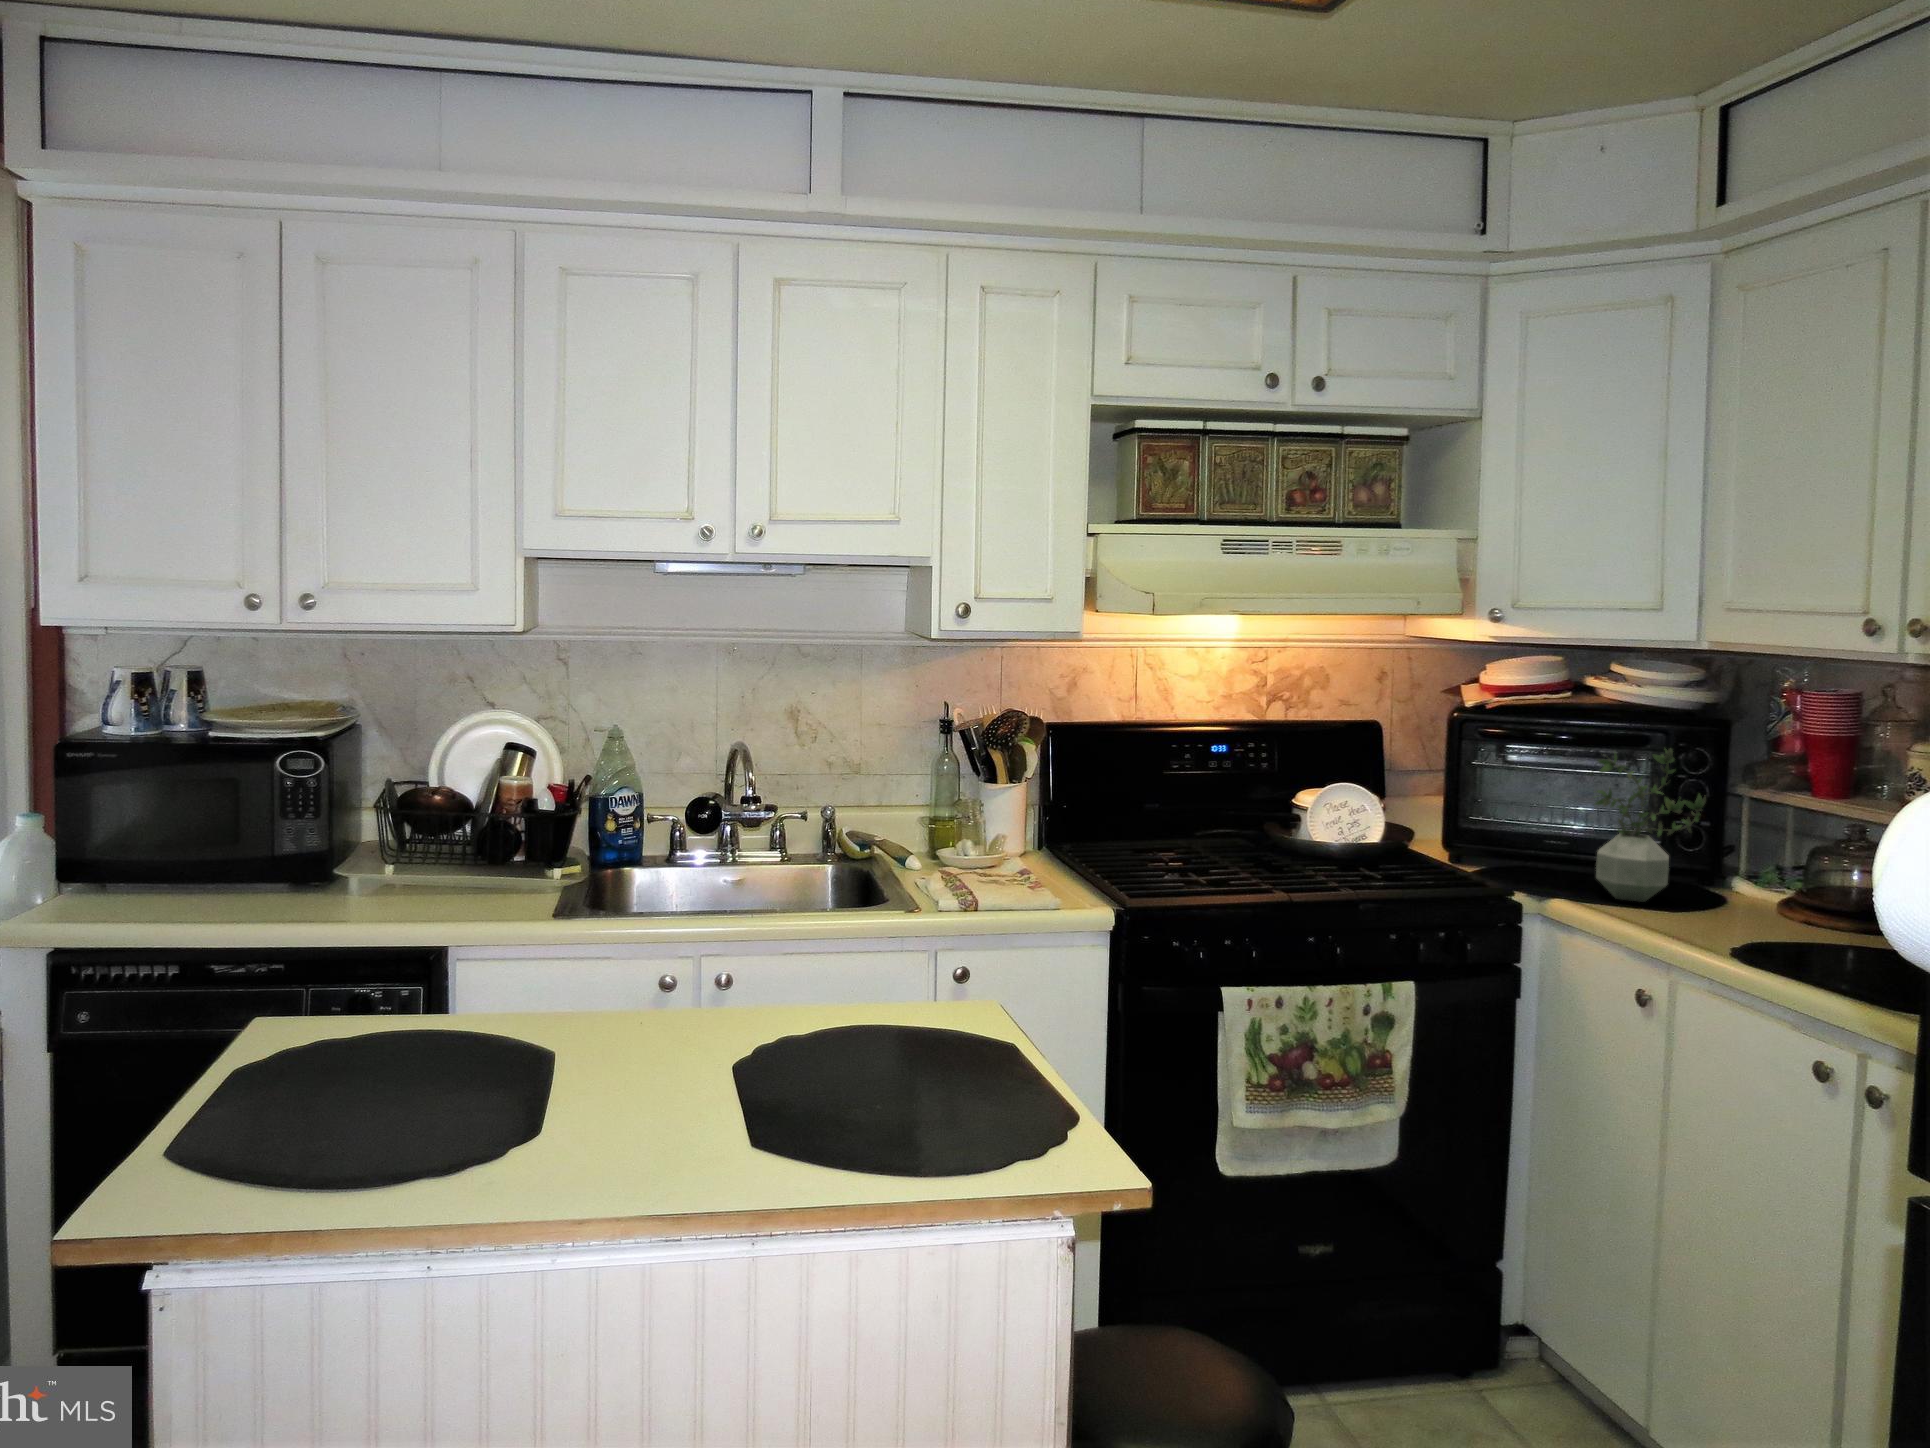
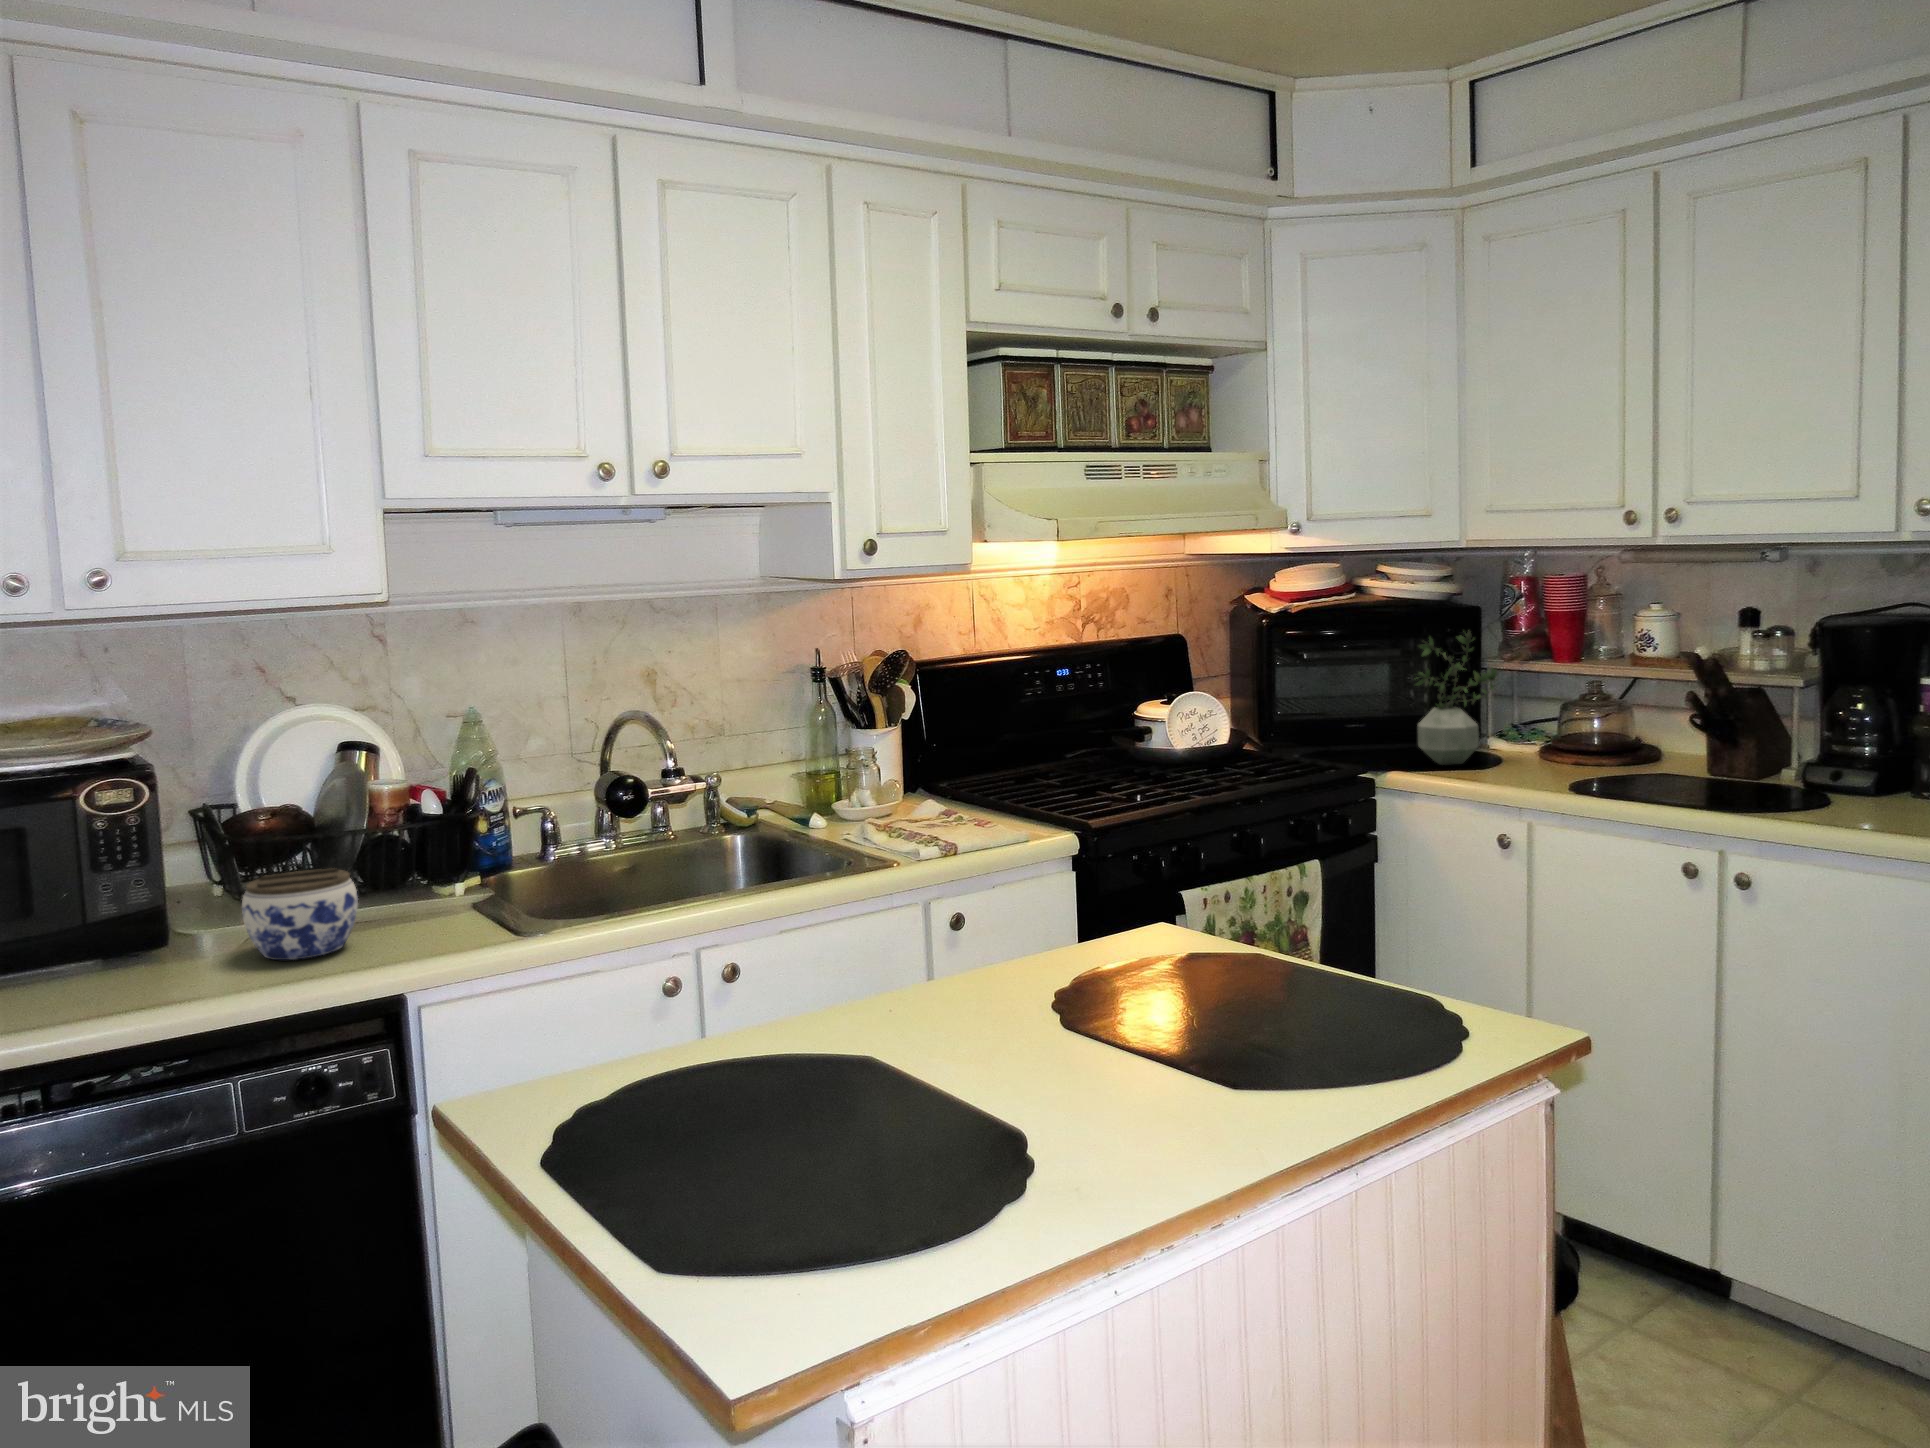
jar: none [366,839,451,907] -> present [242,868,358,960]

